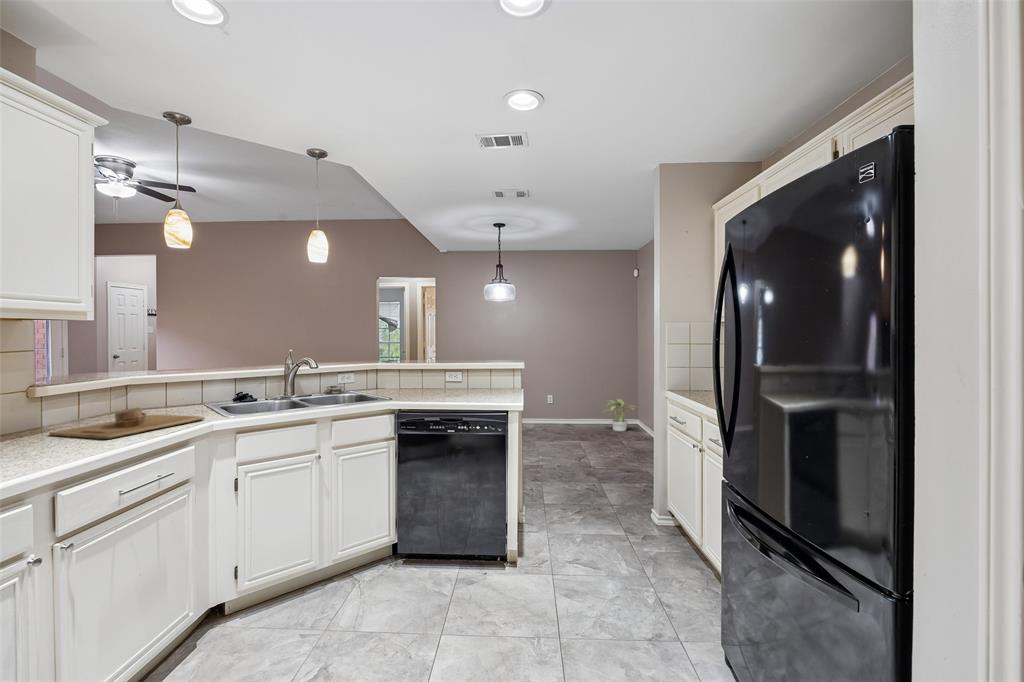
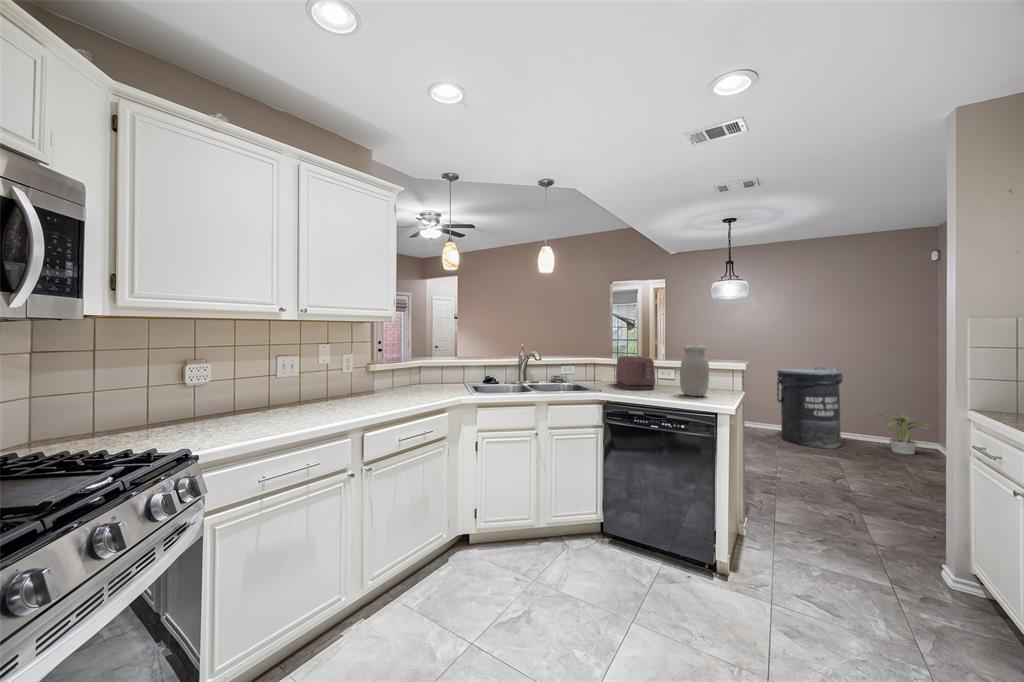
jar: none [471,348,496,397] -> present [680,345,709,396]
toaster: none [402,360,445,395] -> present [616,356,655,389]
trash can: none [535,364,582,435] -> present [777,368,843,448]
cutting board: present [49,408,205,439] -> none [374,382,458,402]

